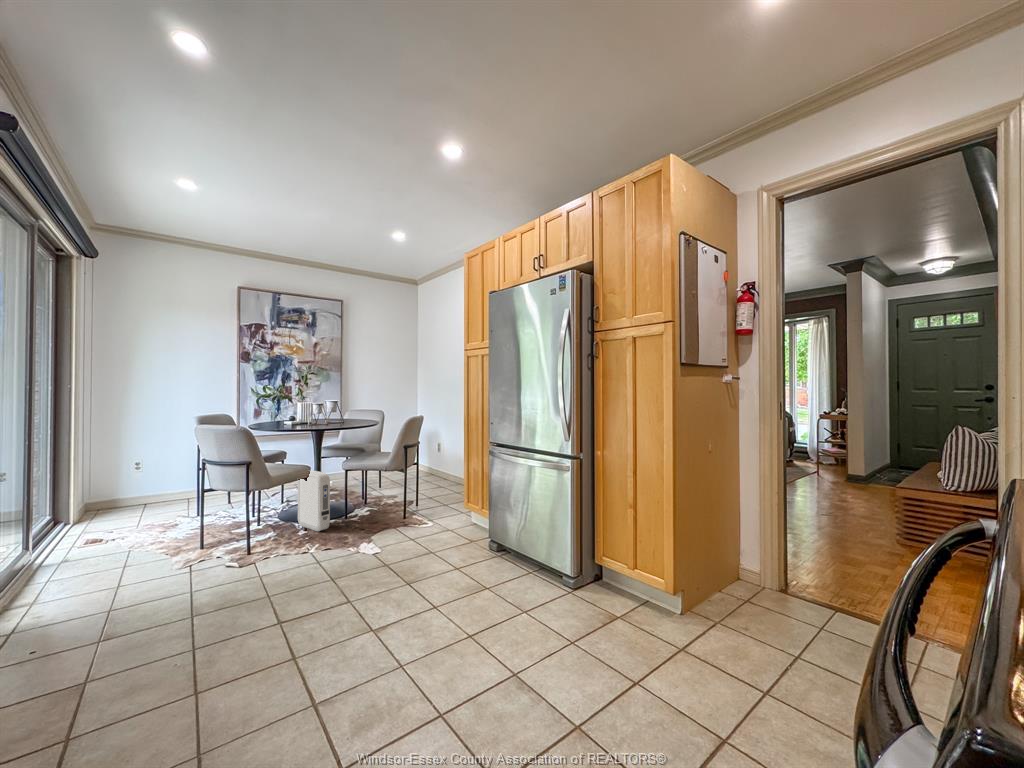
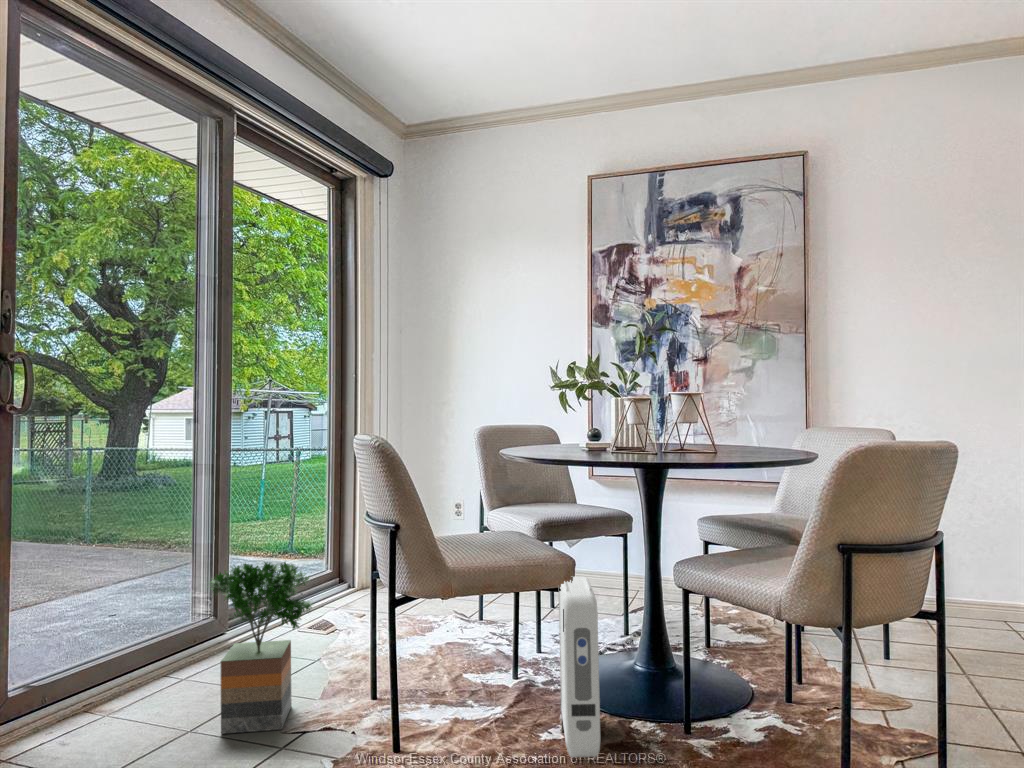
potted tree: none [117,486,189,572] -> present [211,562,312,734]

